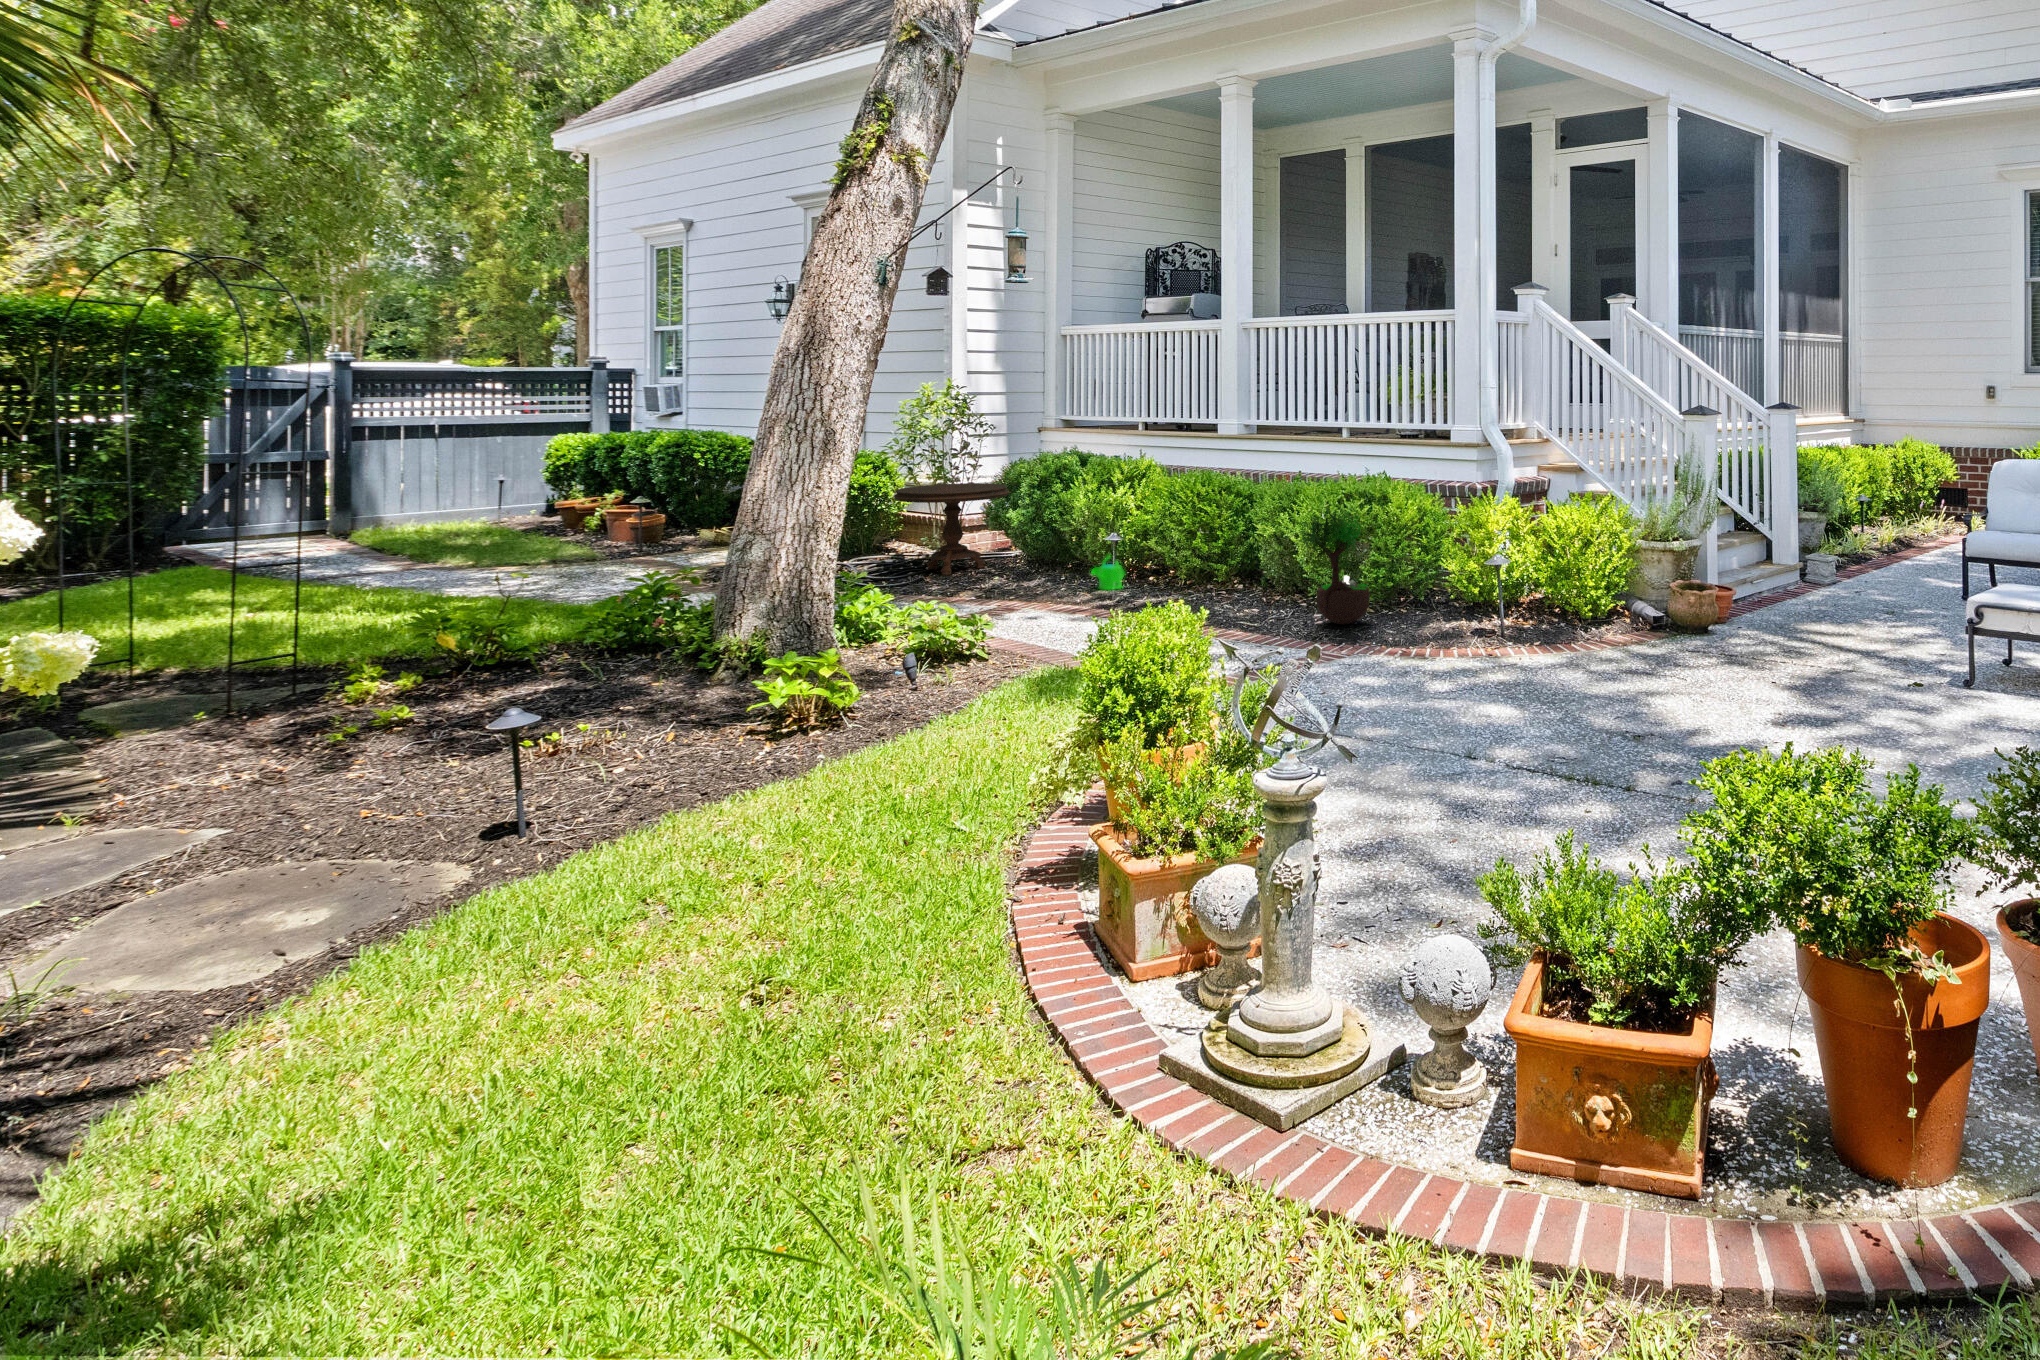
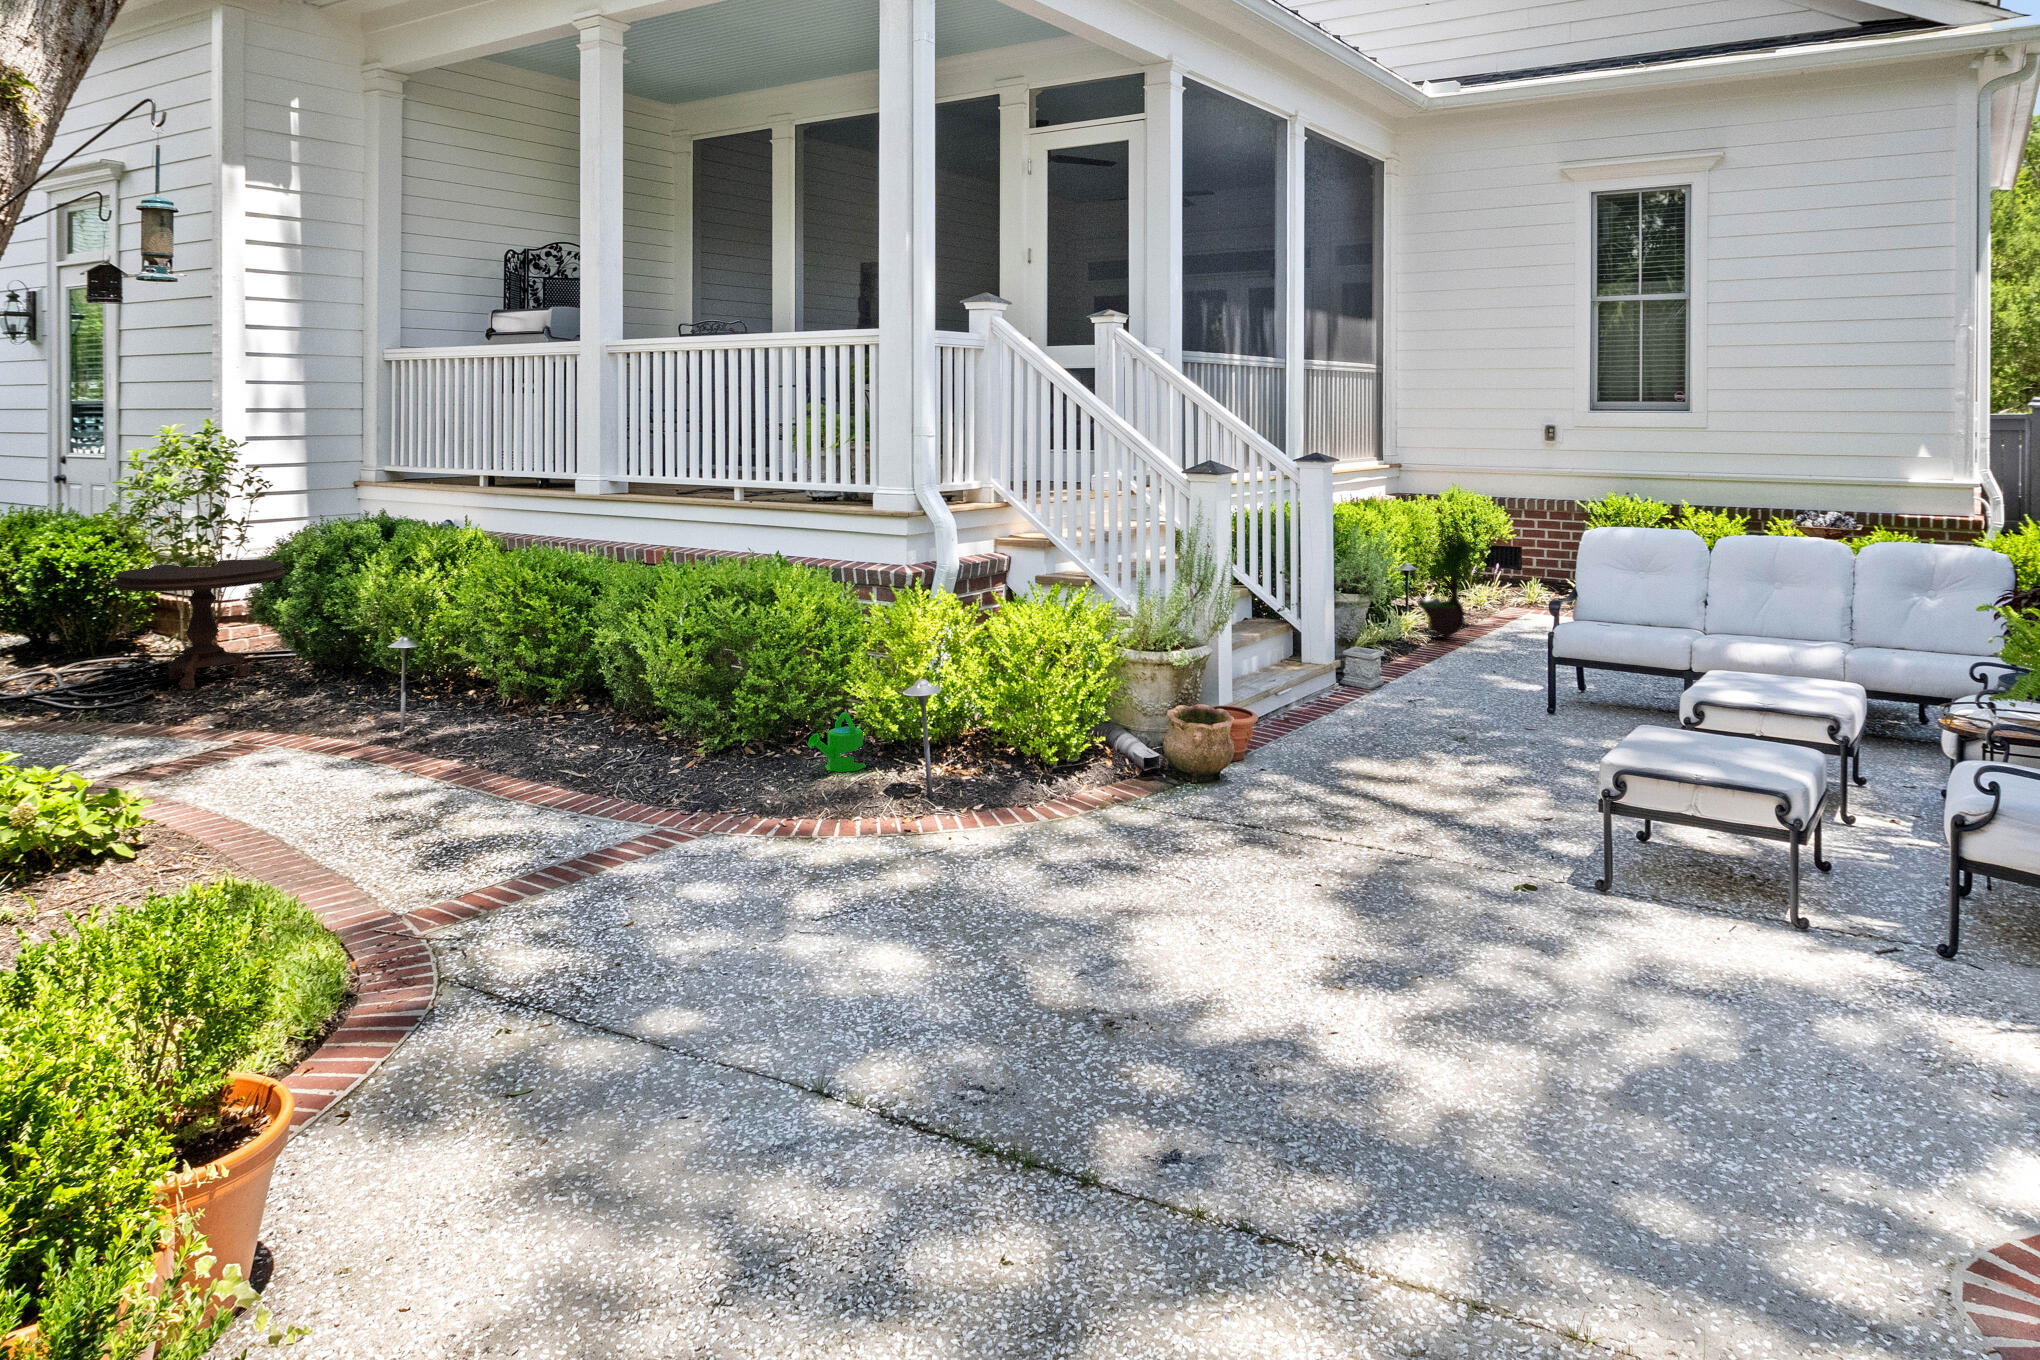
potted tree: present [1296,502,1370,624] -> present [1418,534,1476,638]
watering can: present [1092,556,1124,590] -> present [808,712,866,772]

